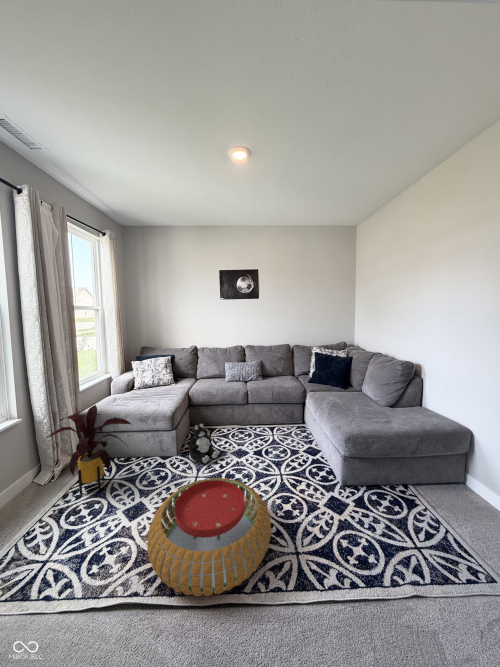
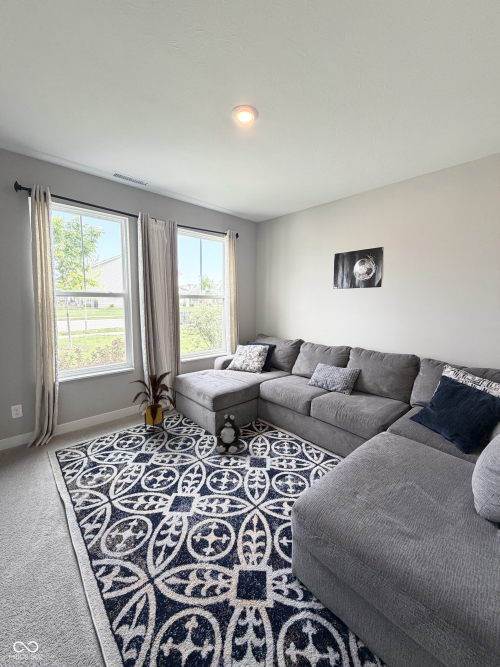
pouf: present [147,478,271,597] -> none [71,455,191,555]

